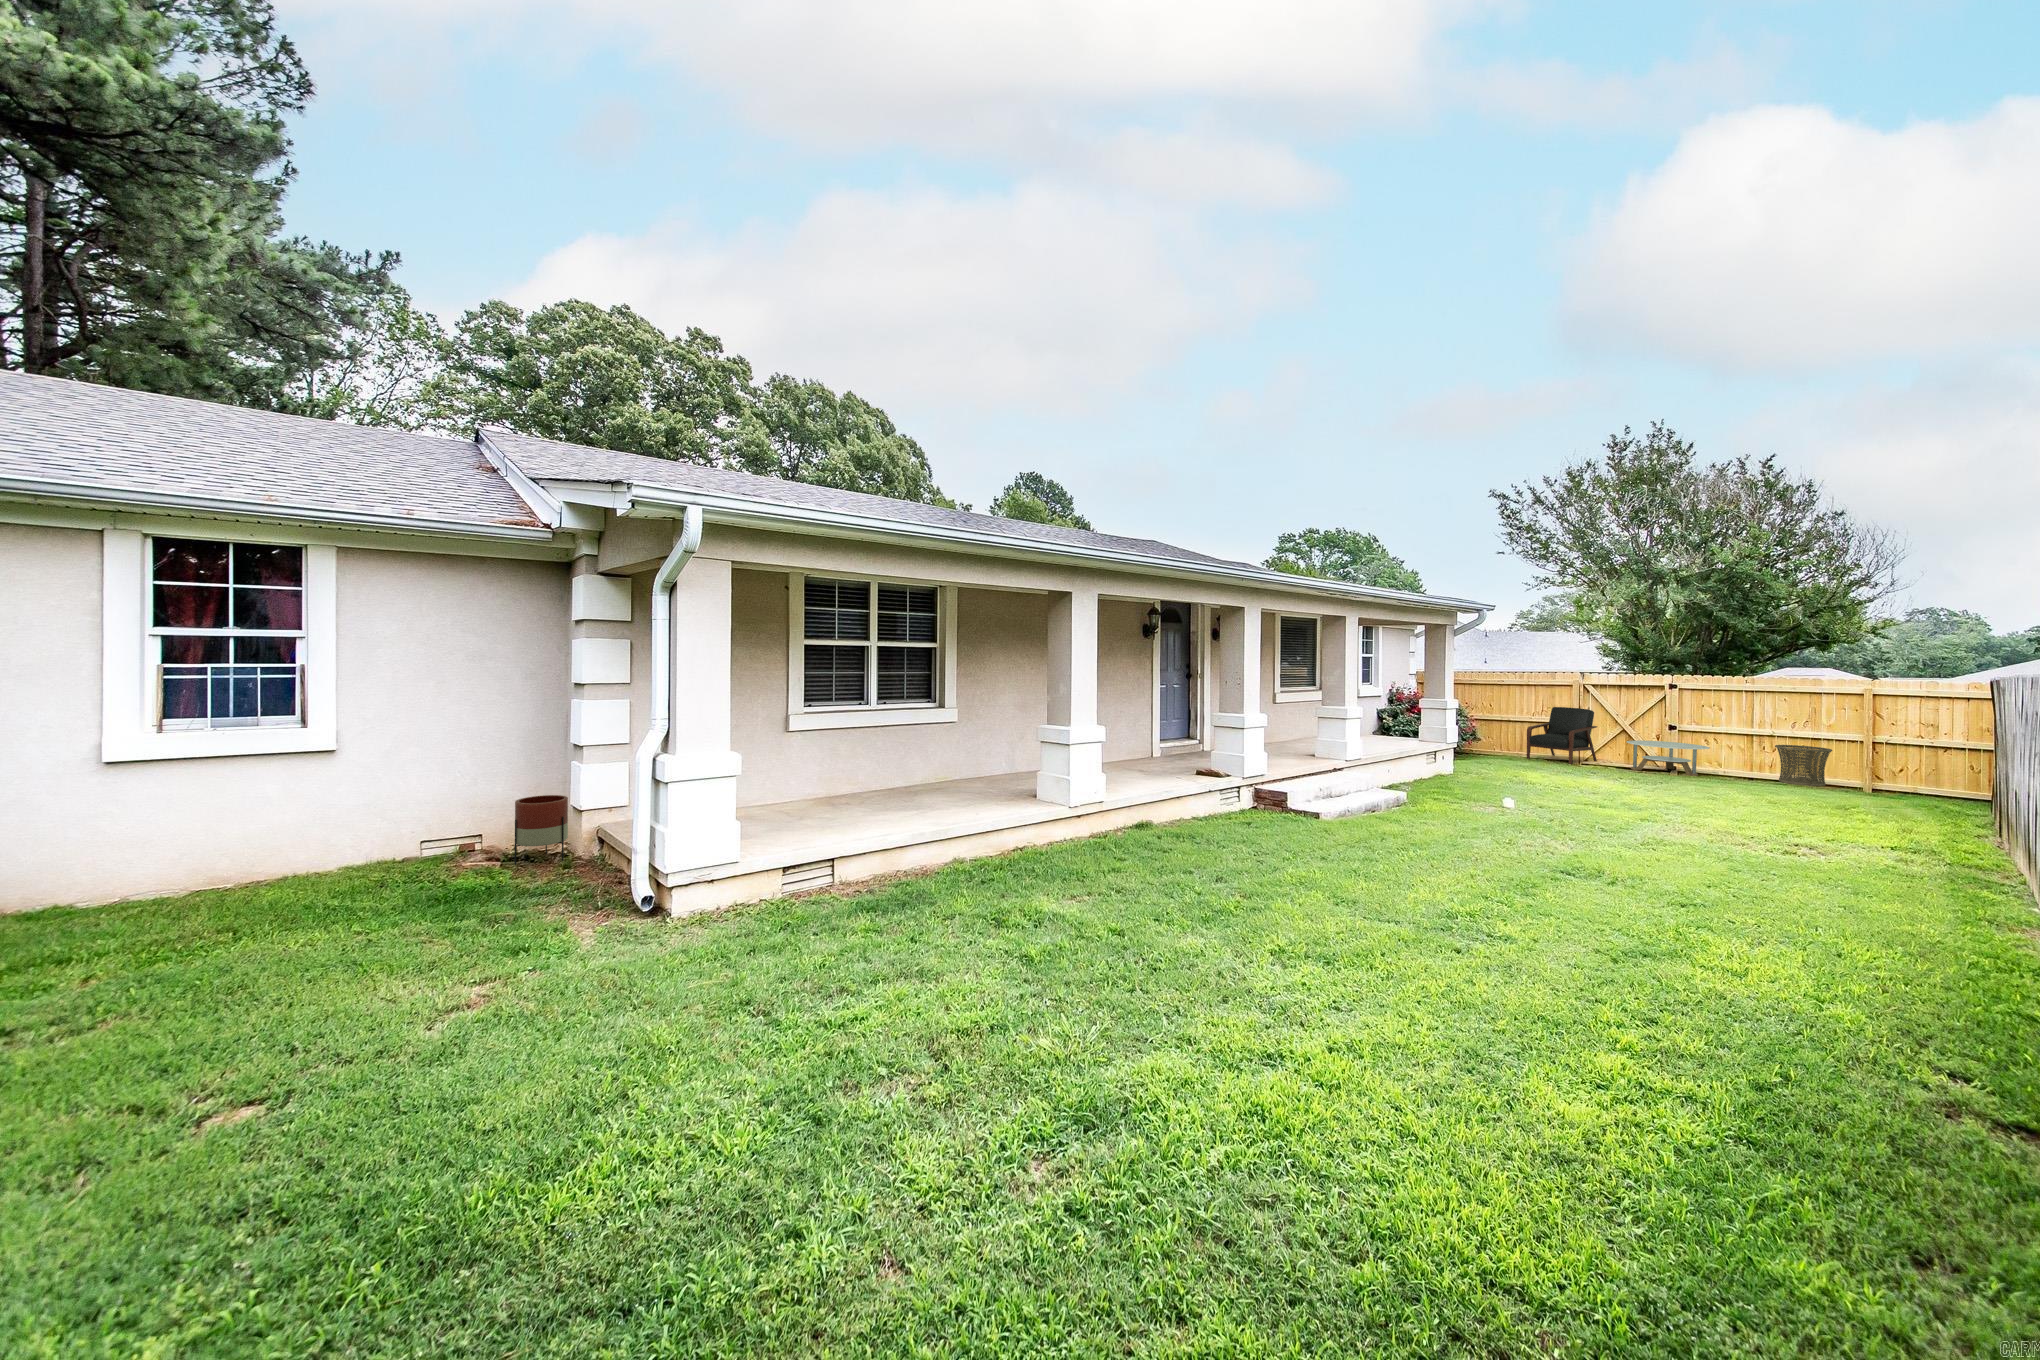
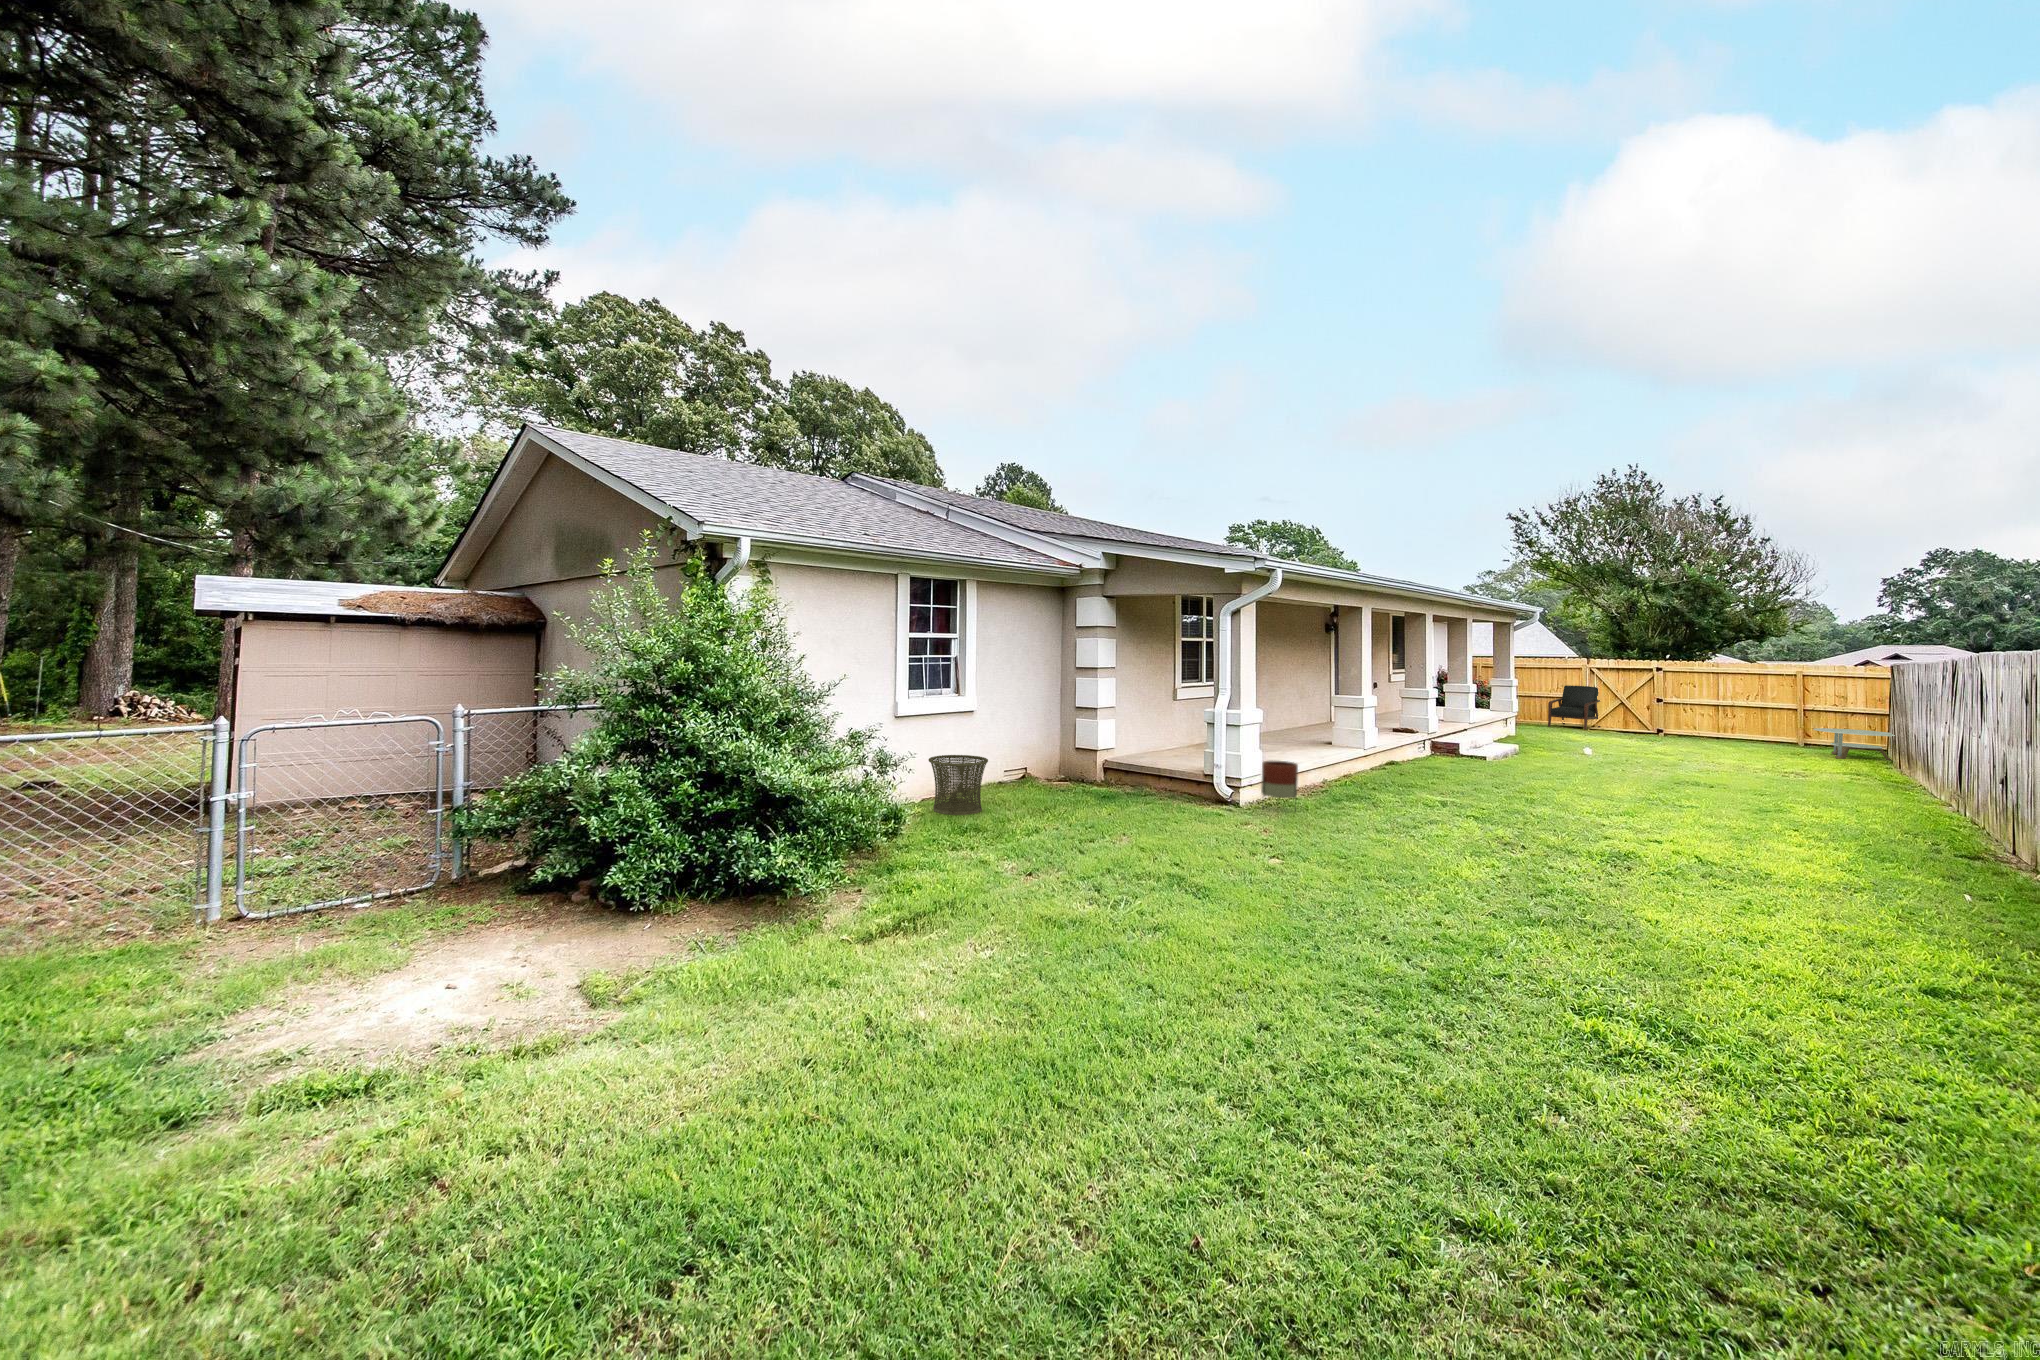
round table: present [1627,740,1710,776] -> present [1814,728,1895,761]
basket: present [1775,745,1832,786] -> present [929,755,988,815]
planter: present [515,795,568,864] -> present [1261,761,1298,808]

